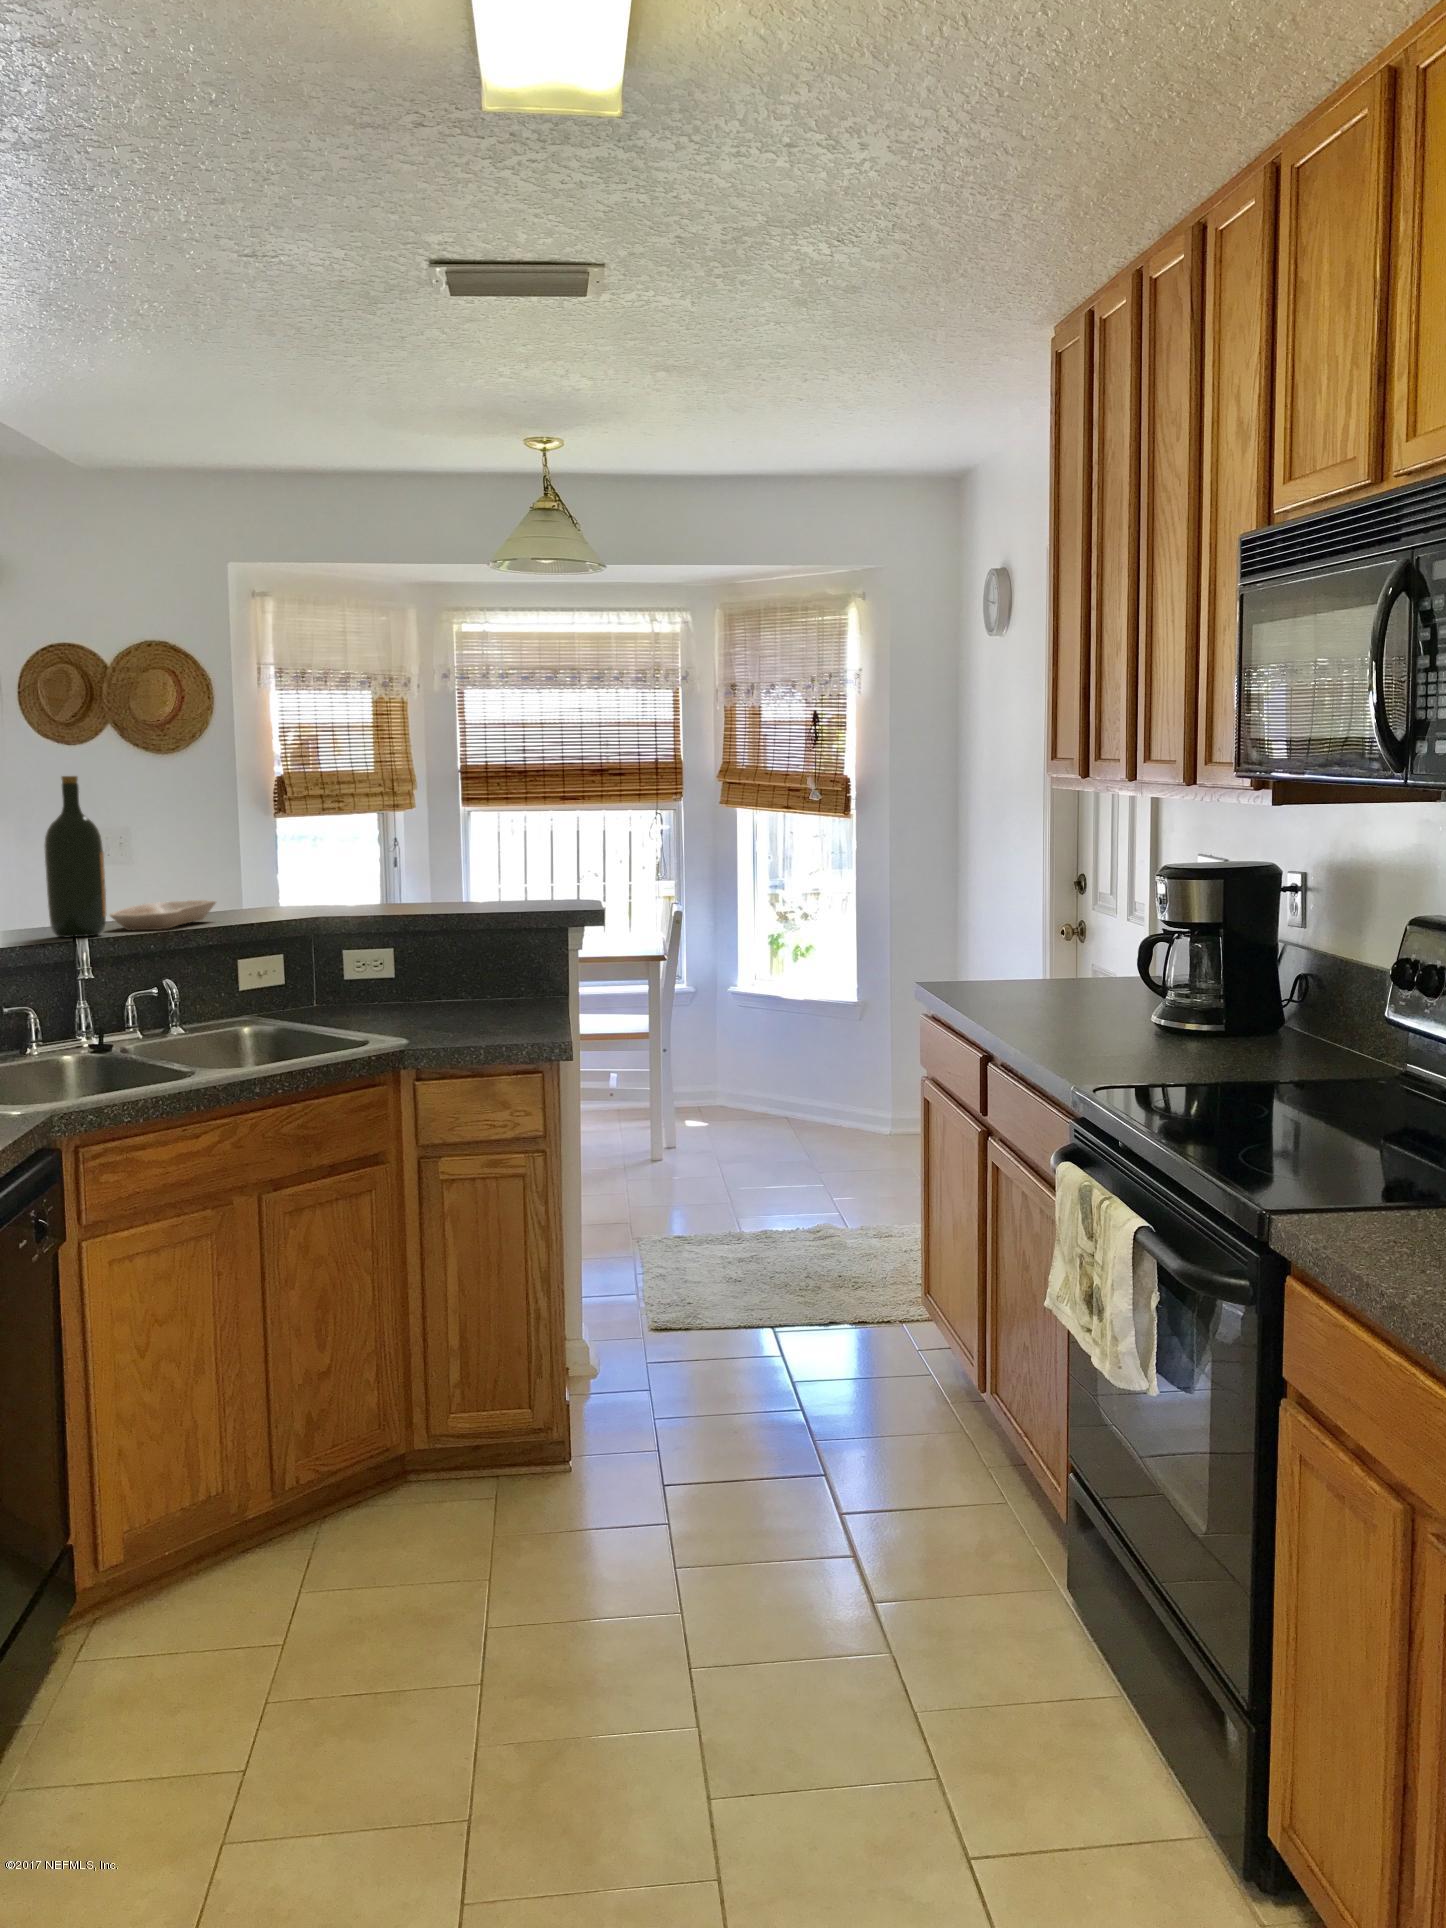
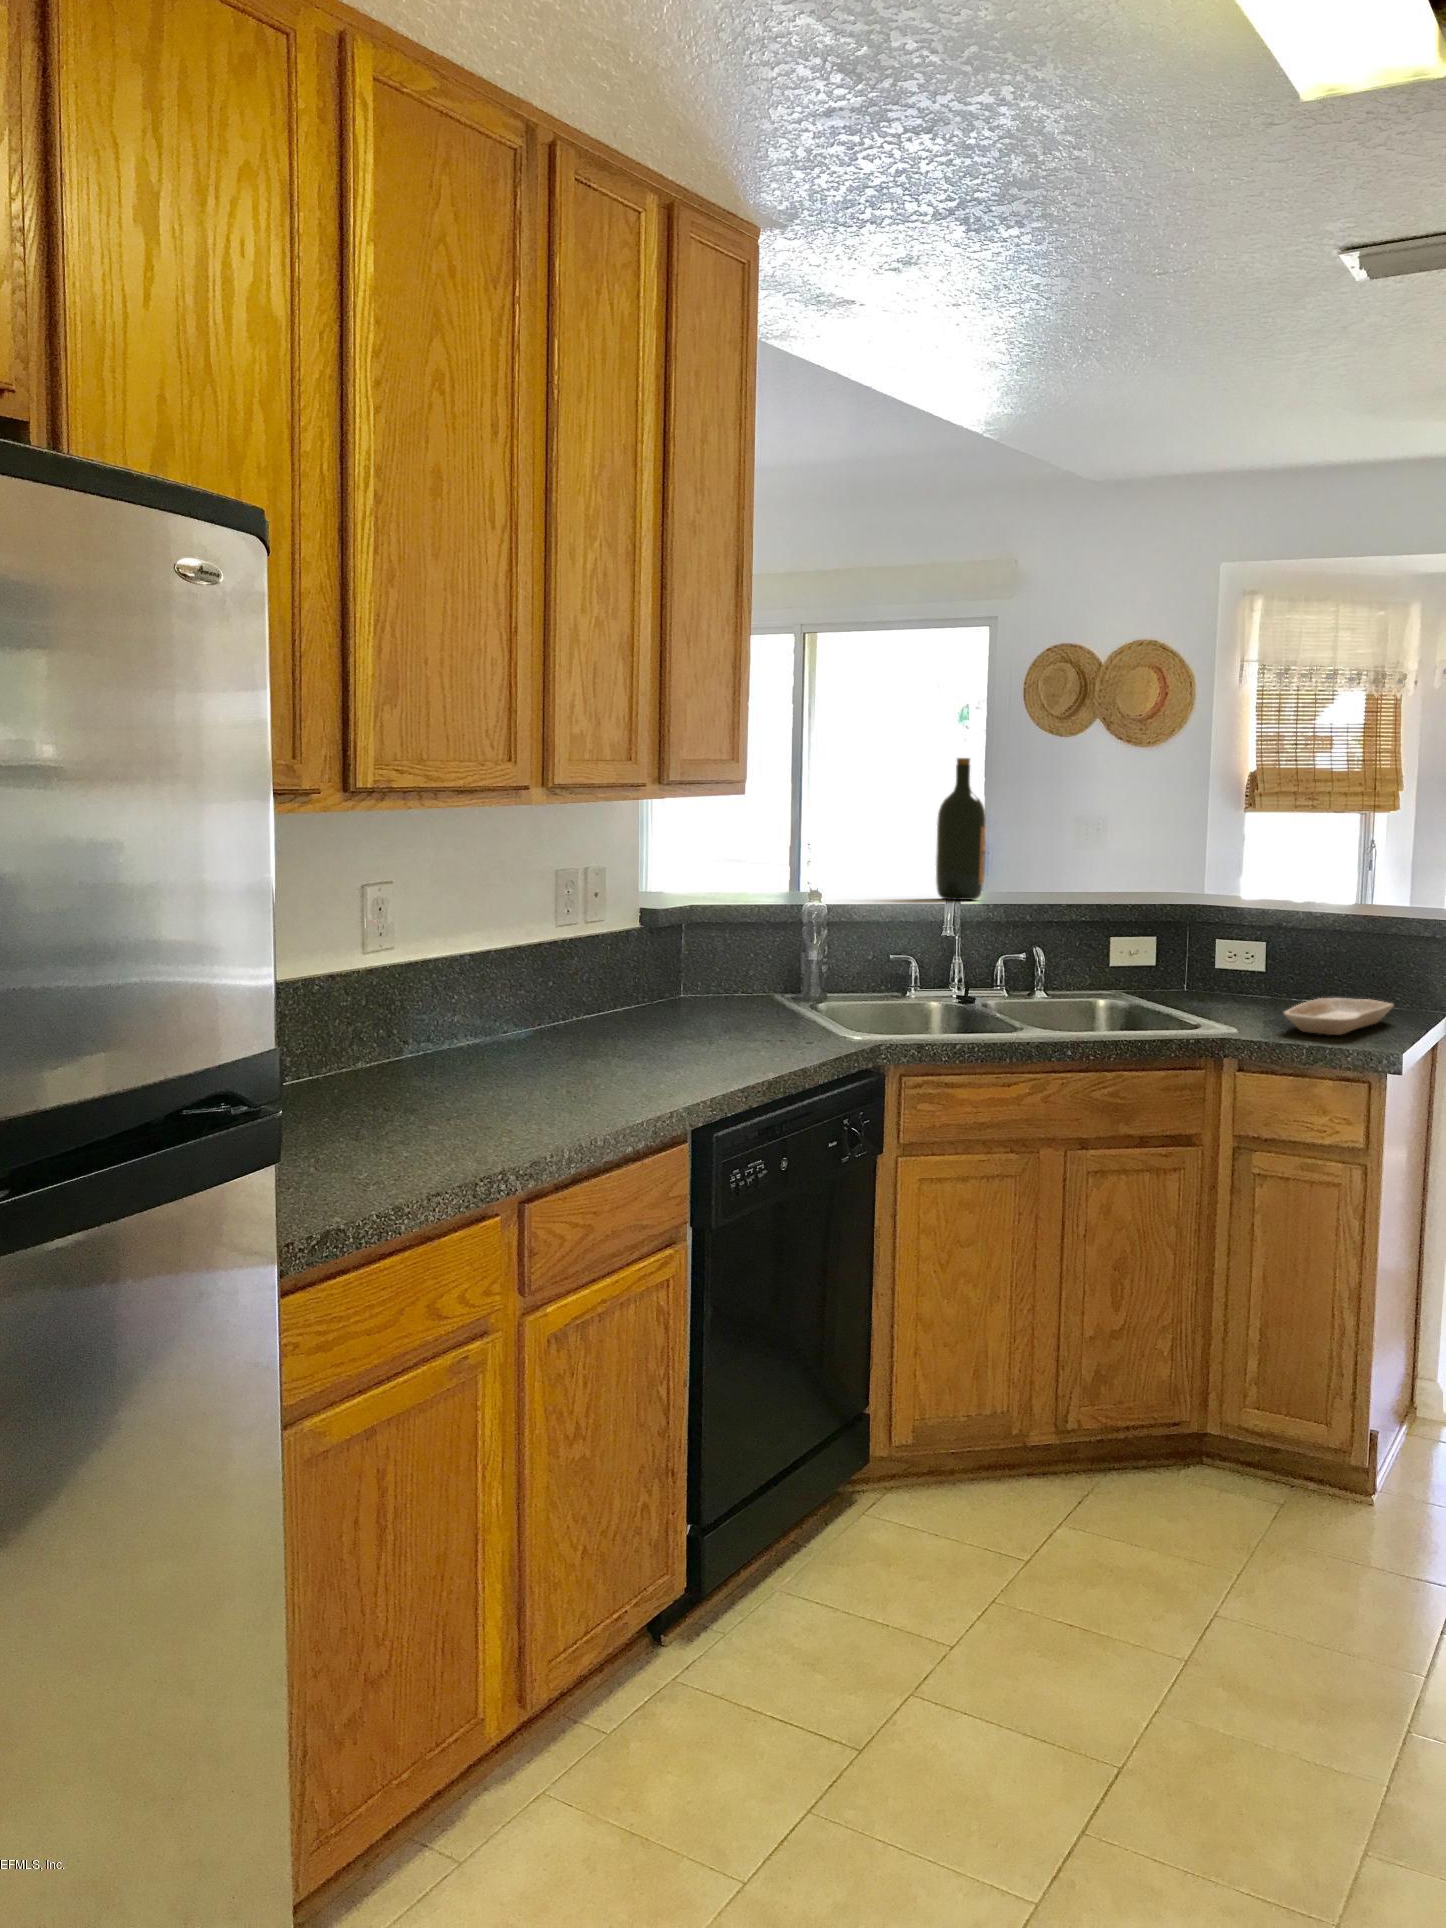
tray: present [110,900,216,930] -> present [1284,998,1394,1035]

